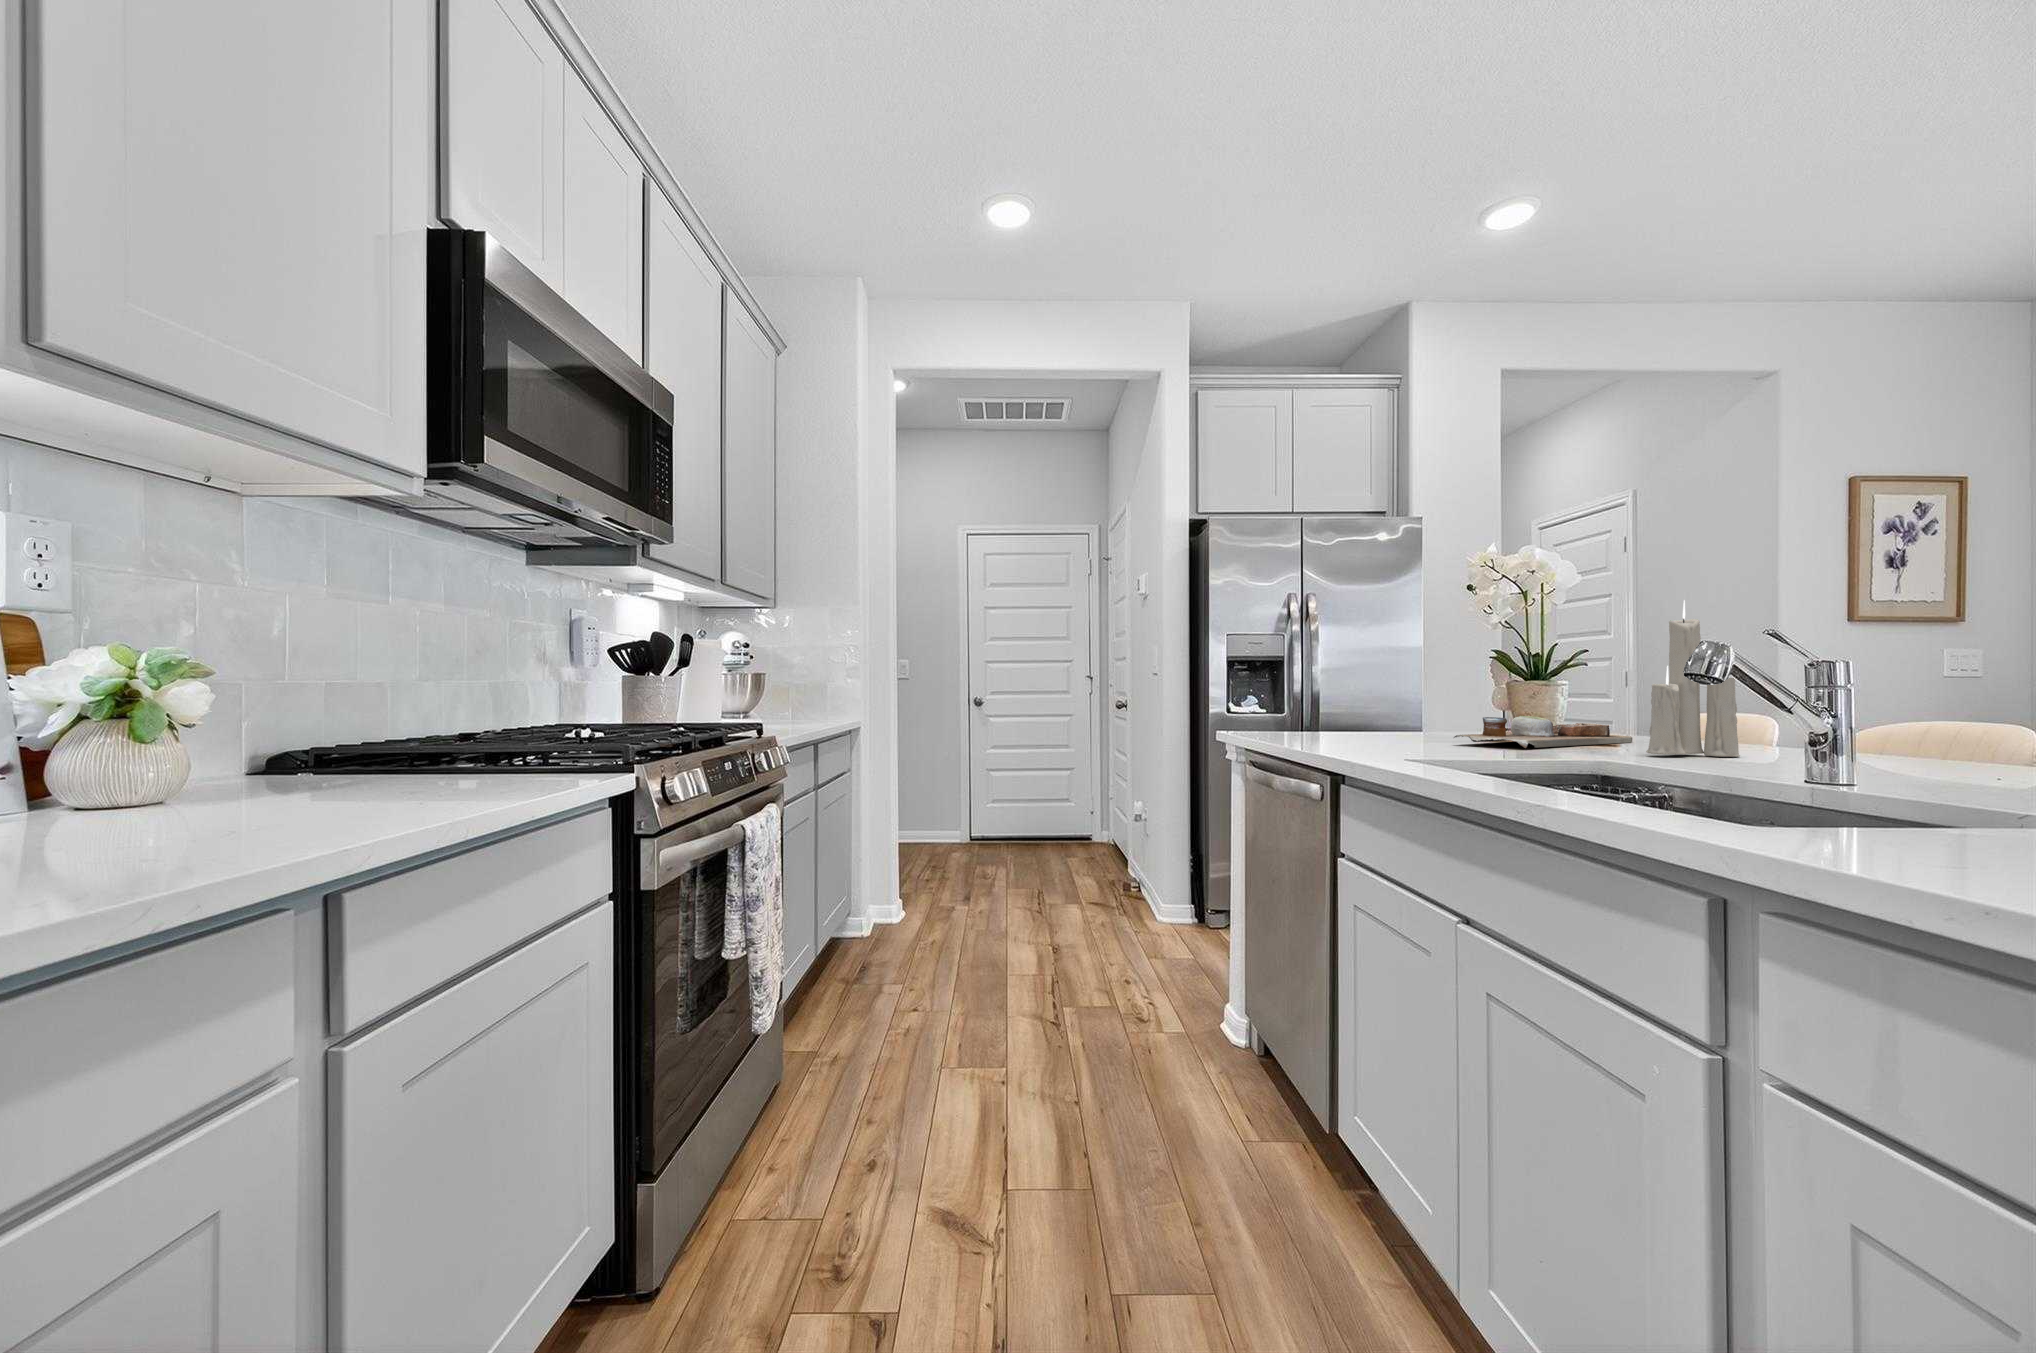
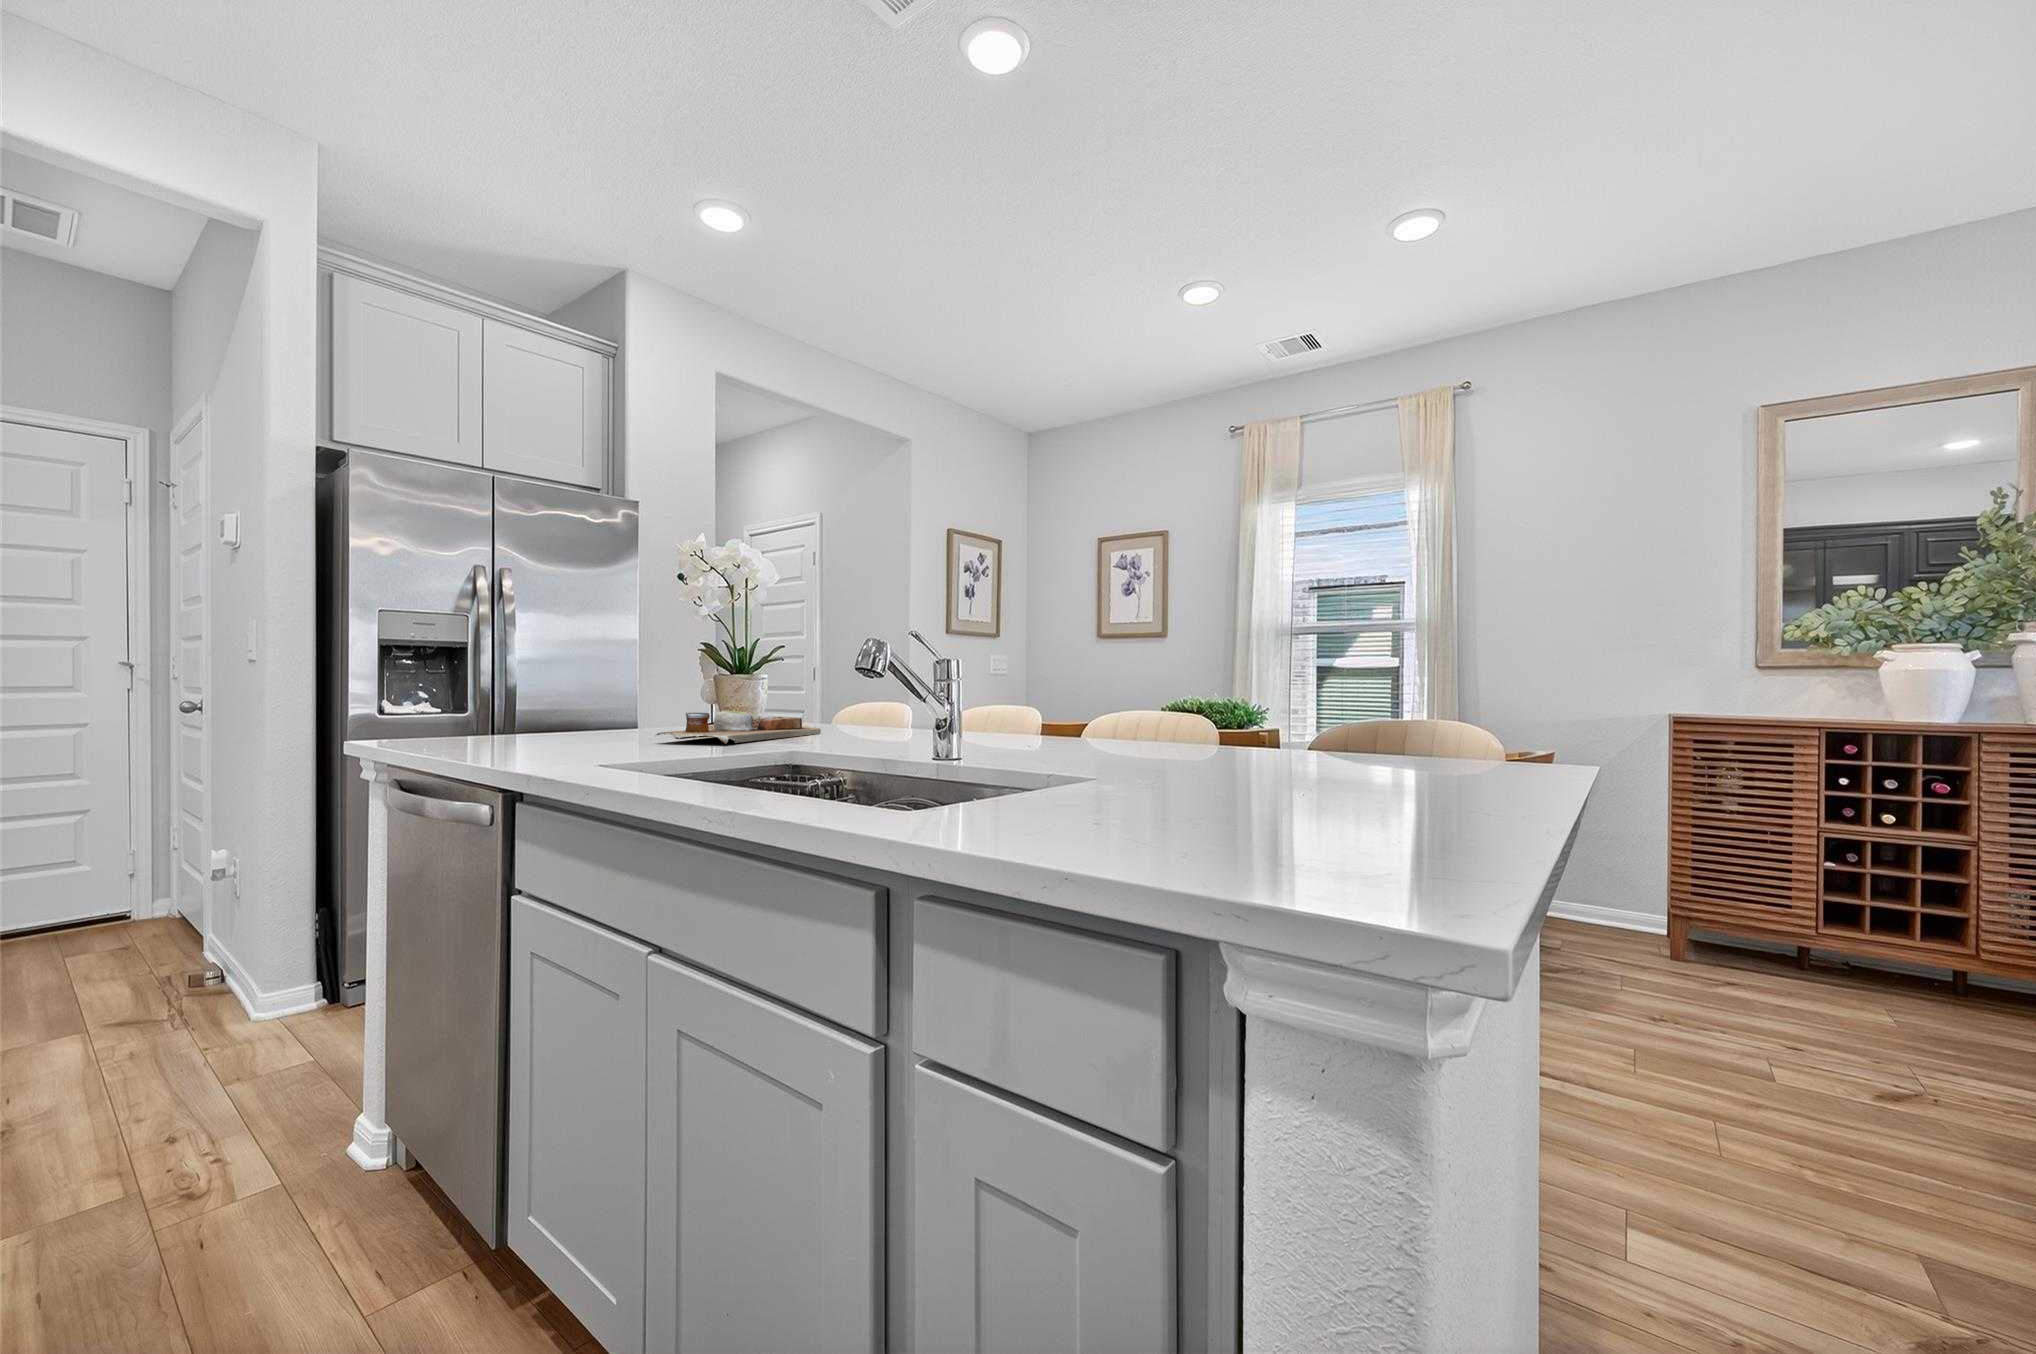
candle: present [1646,600,1740,757] -> none [831,593,901,744]

